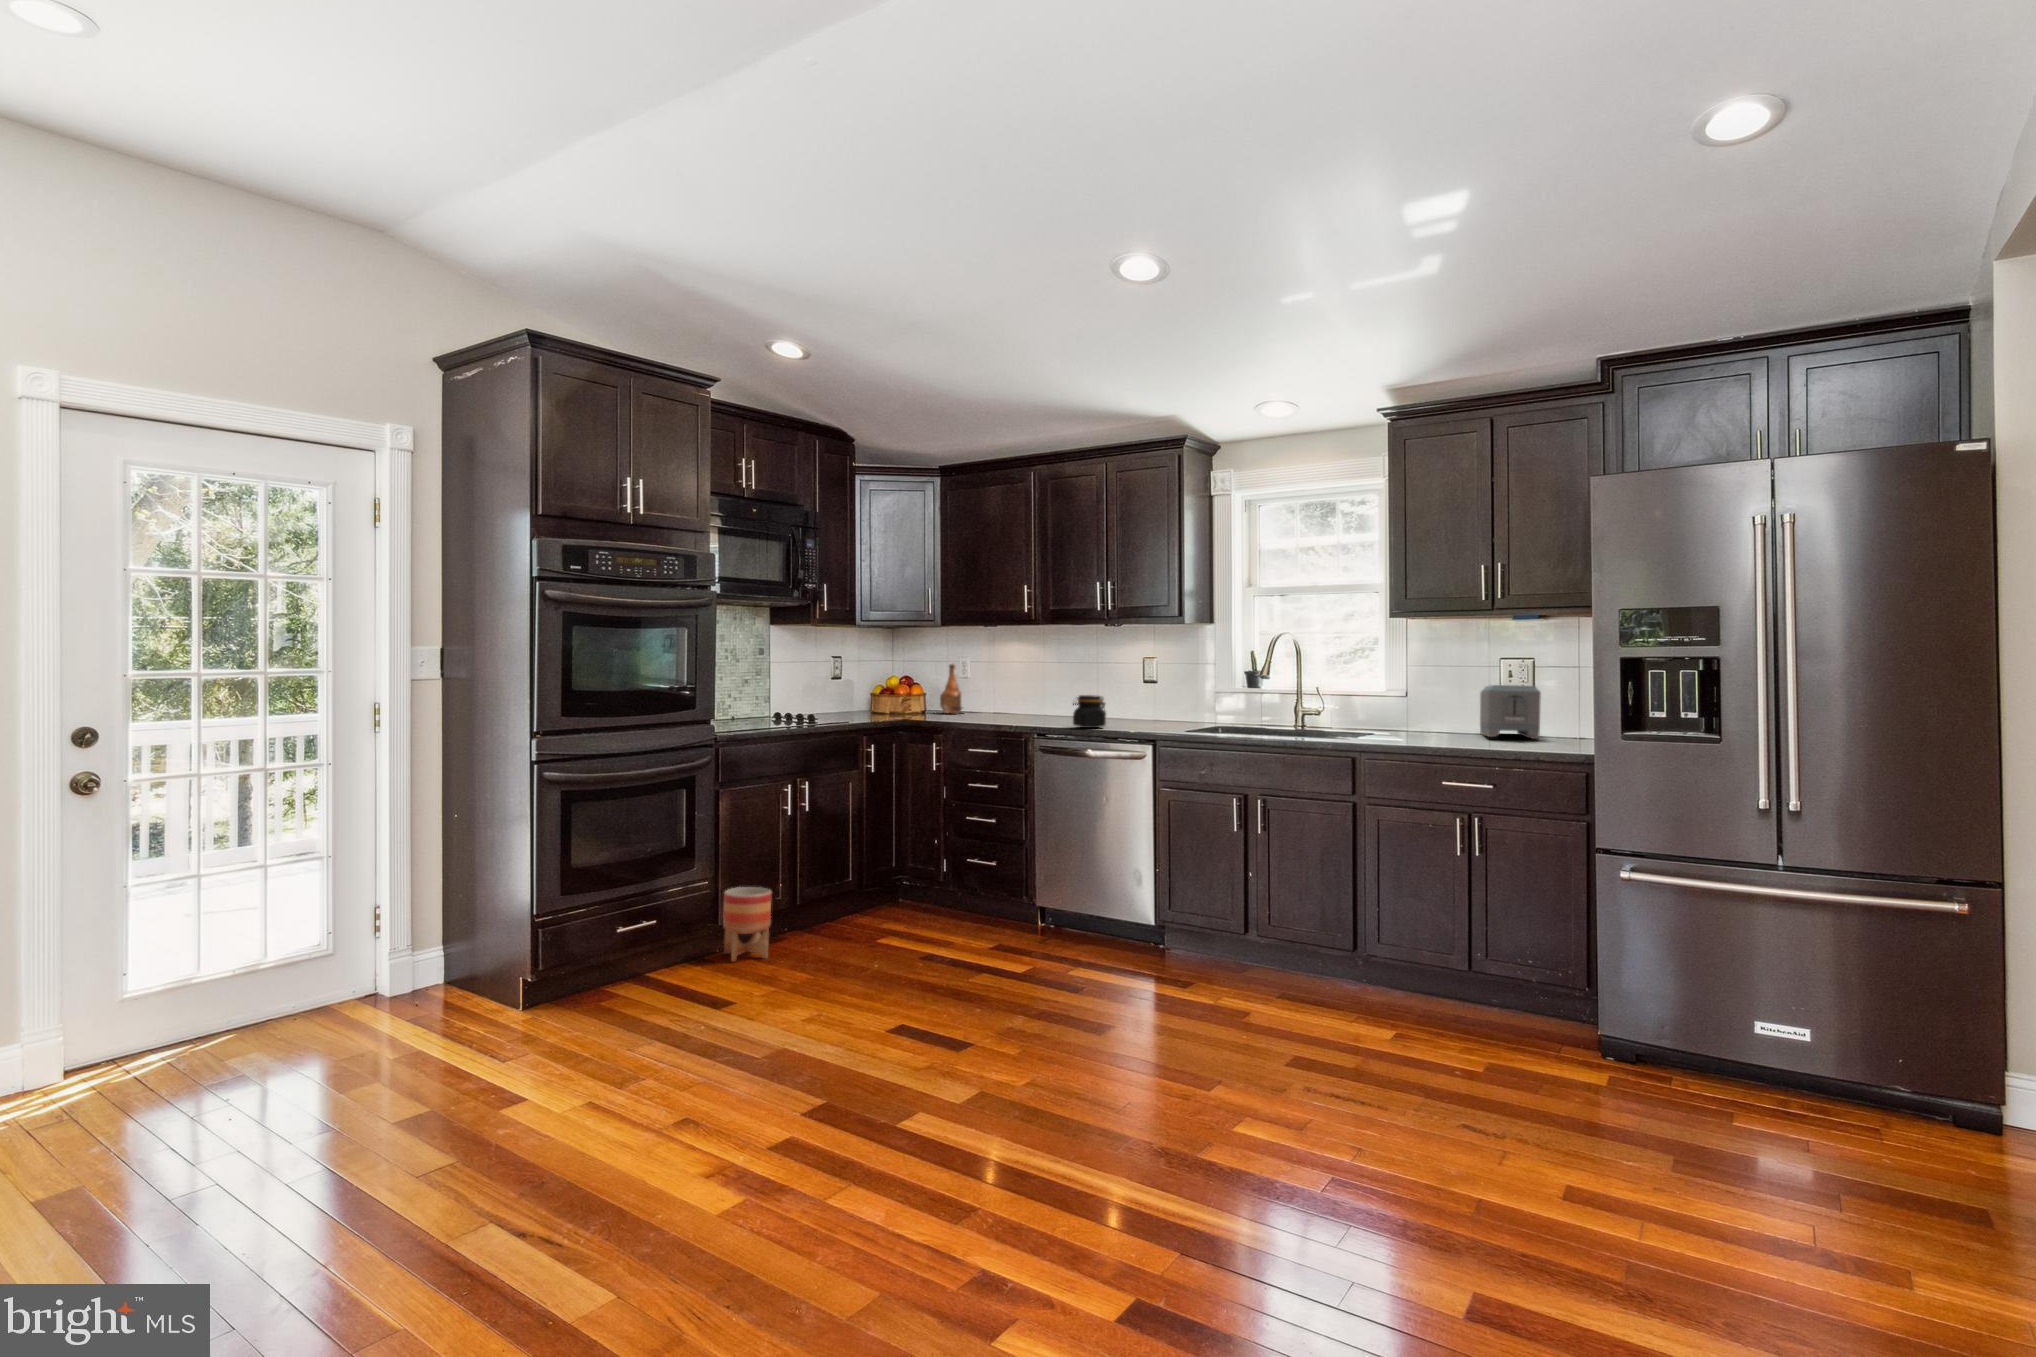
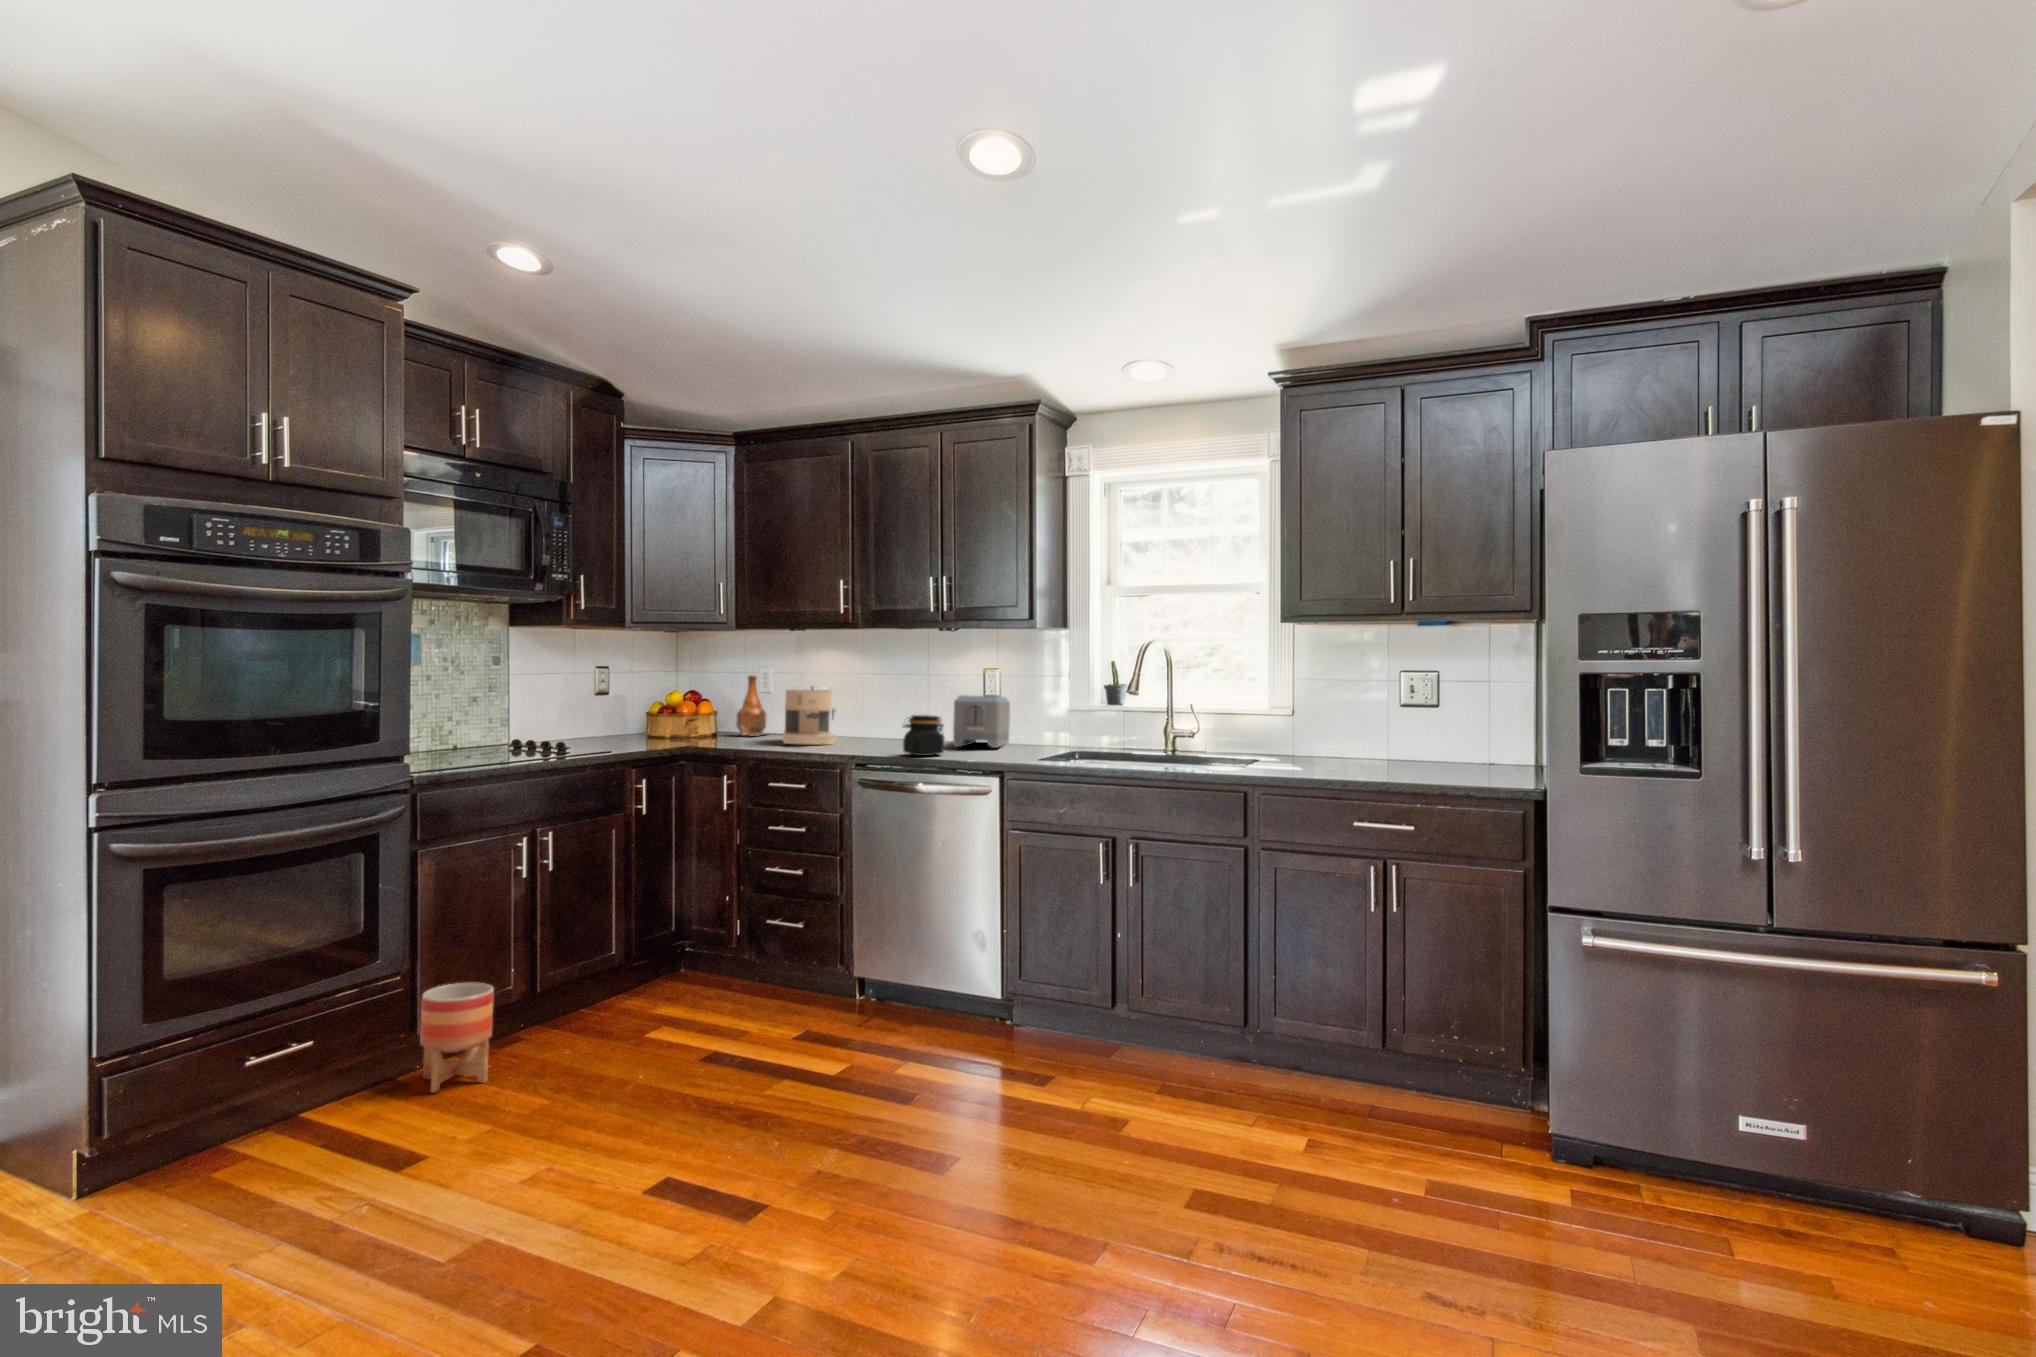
coffee maker: none [977,672,1021,720] -> present [783,686,837,744]
toaster: present [1480,685,1541,739] -> present [953,695,1010,748]

